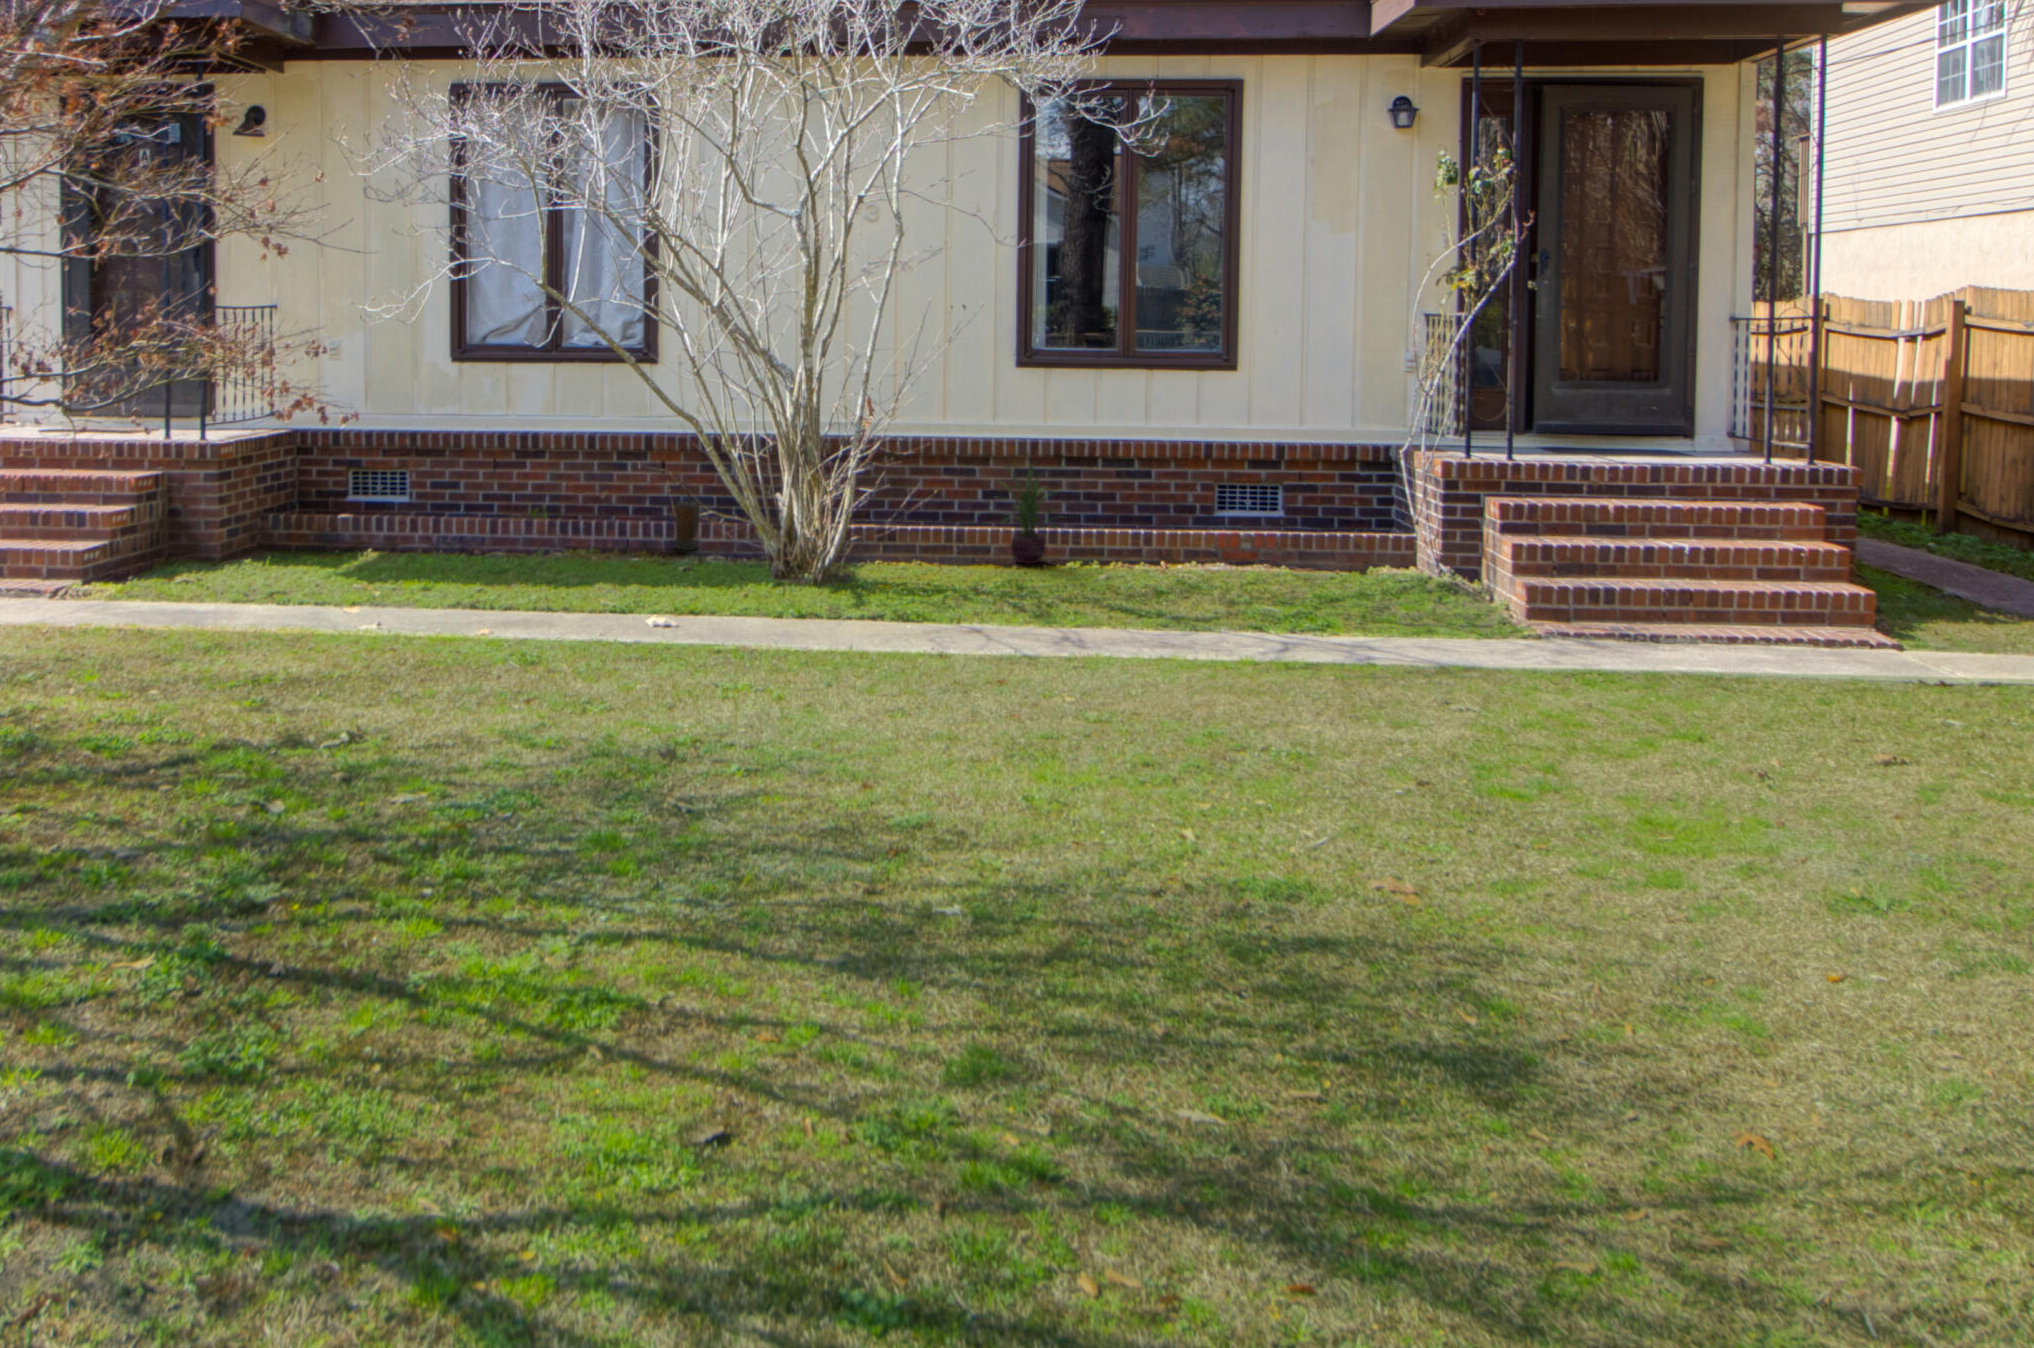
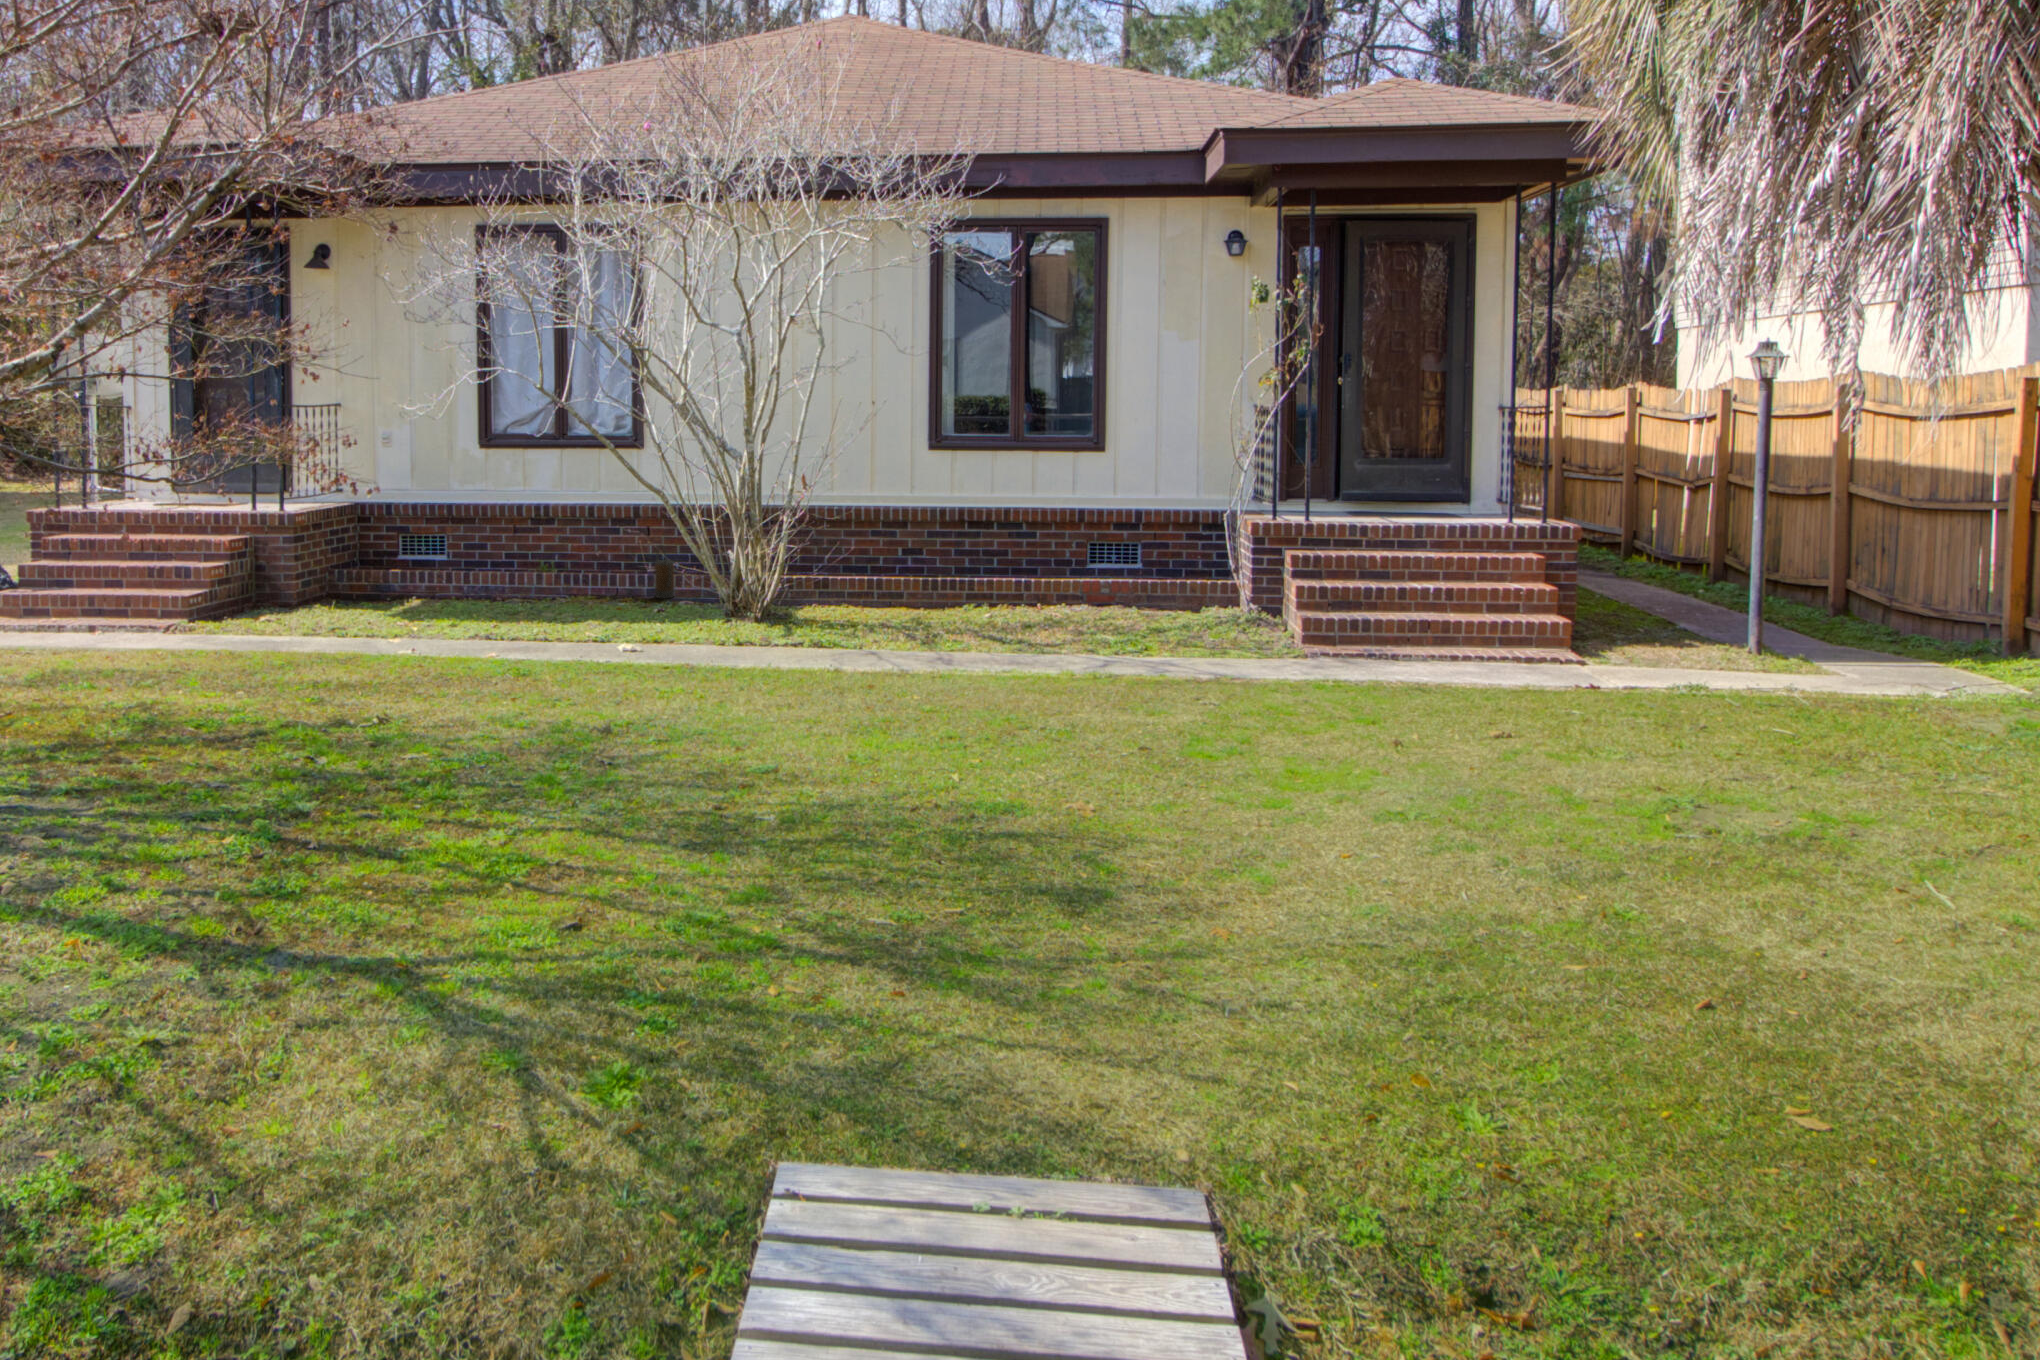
decorative plant: present [983,465,1046,564] -> none [888,529,974,608]

